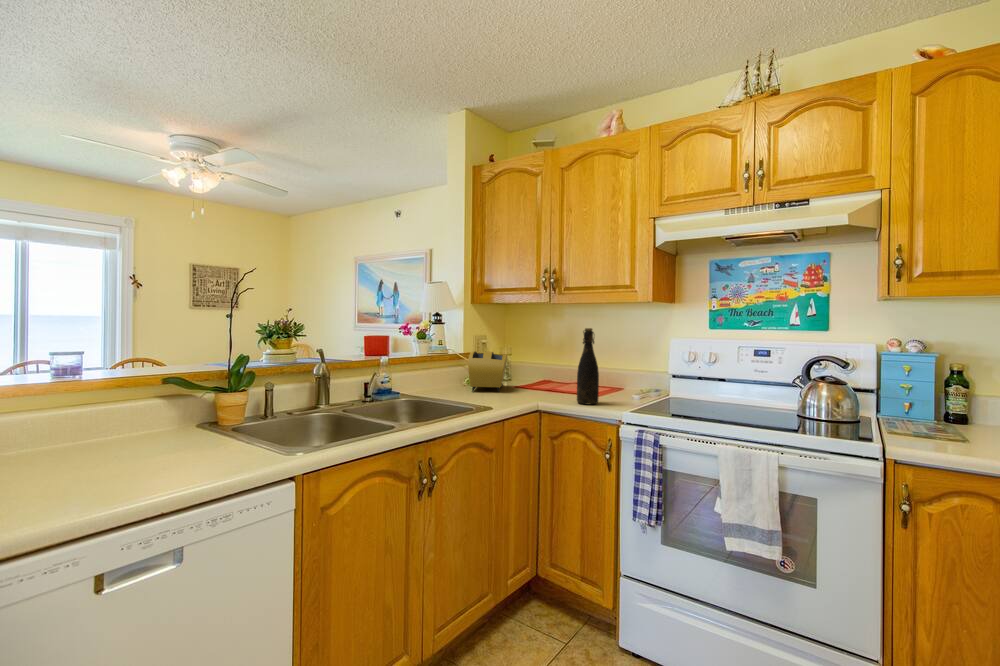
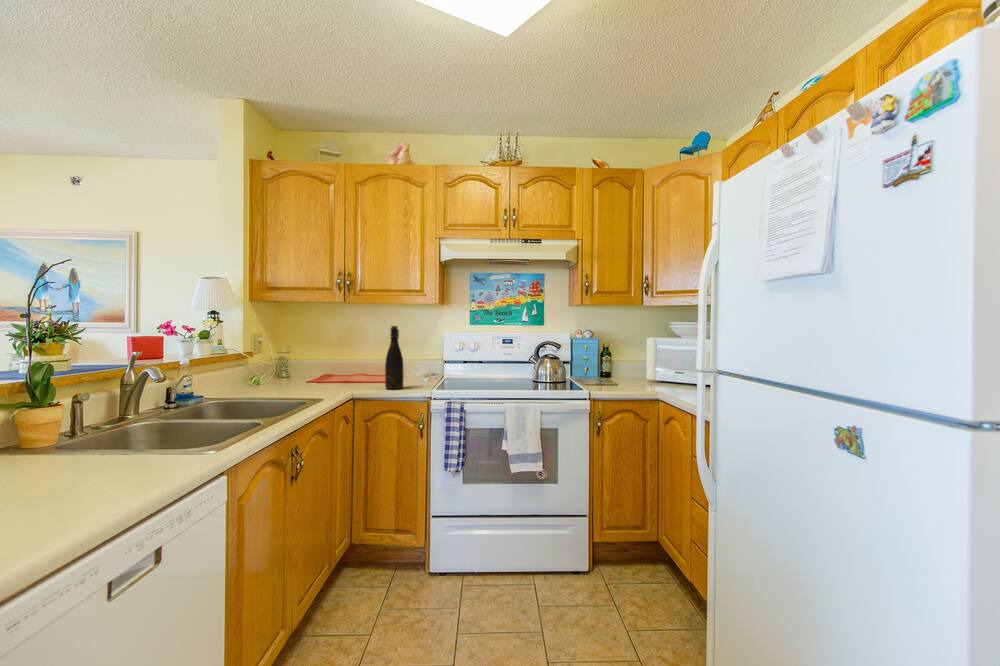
toaster: present [468,351,507,392] -> none [261,349,305,390]

